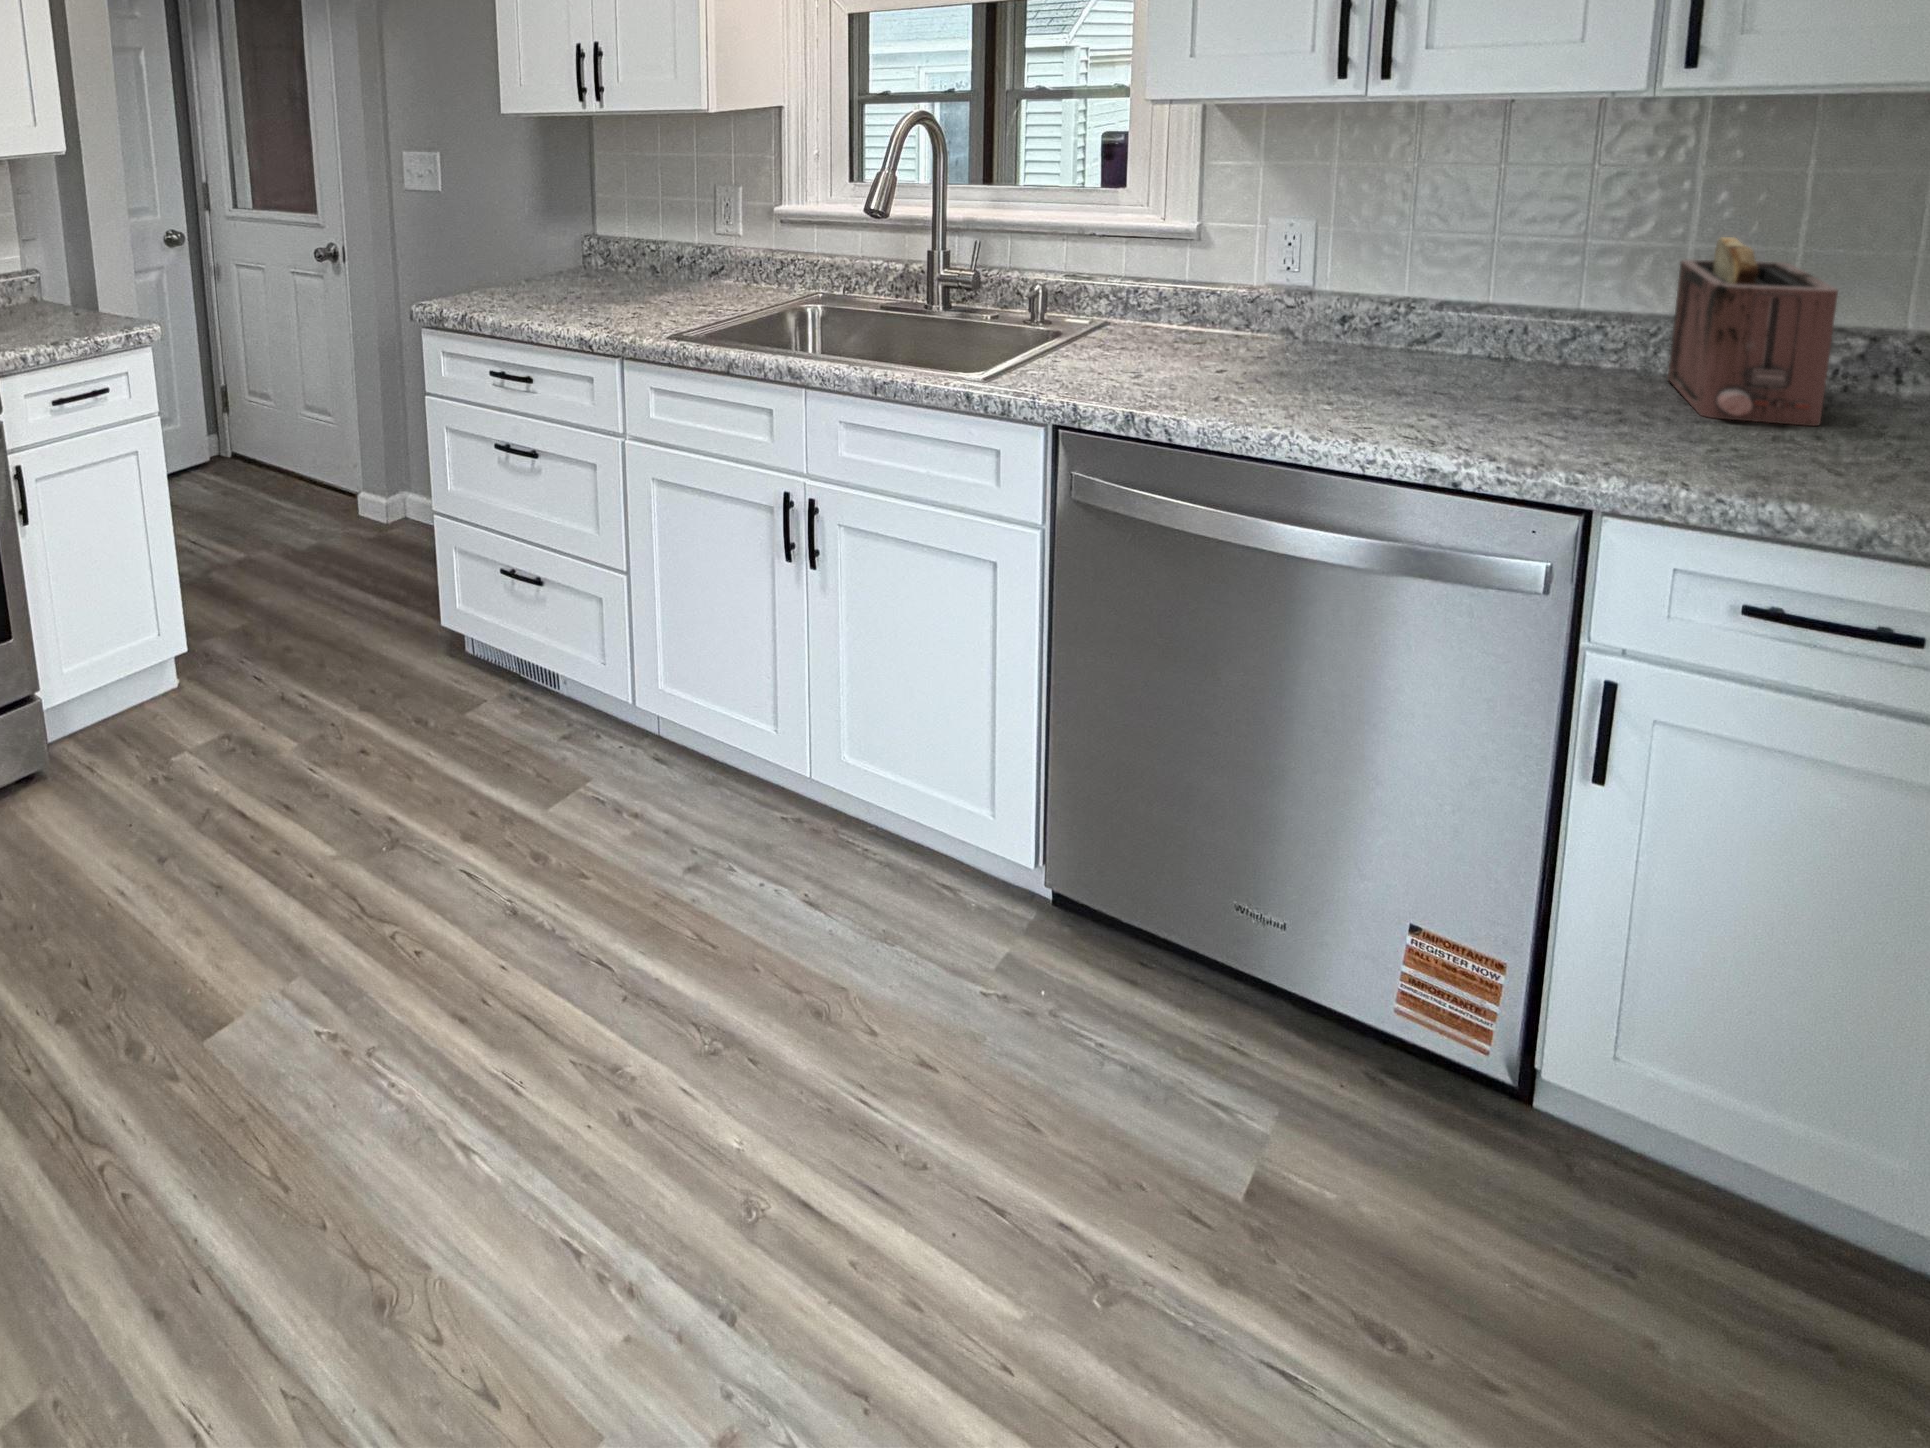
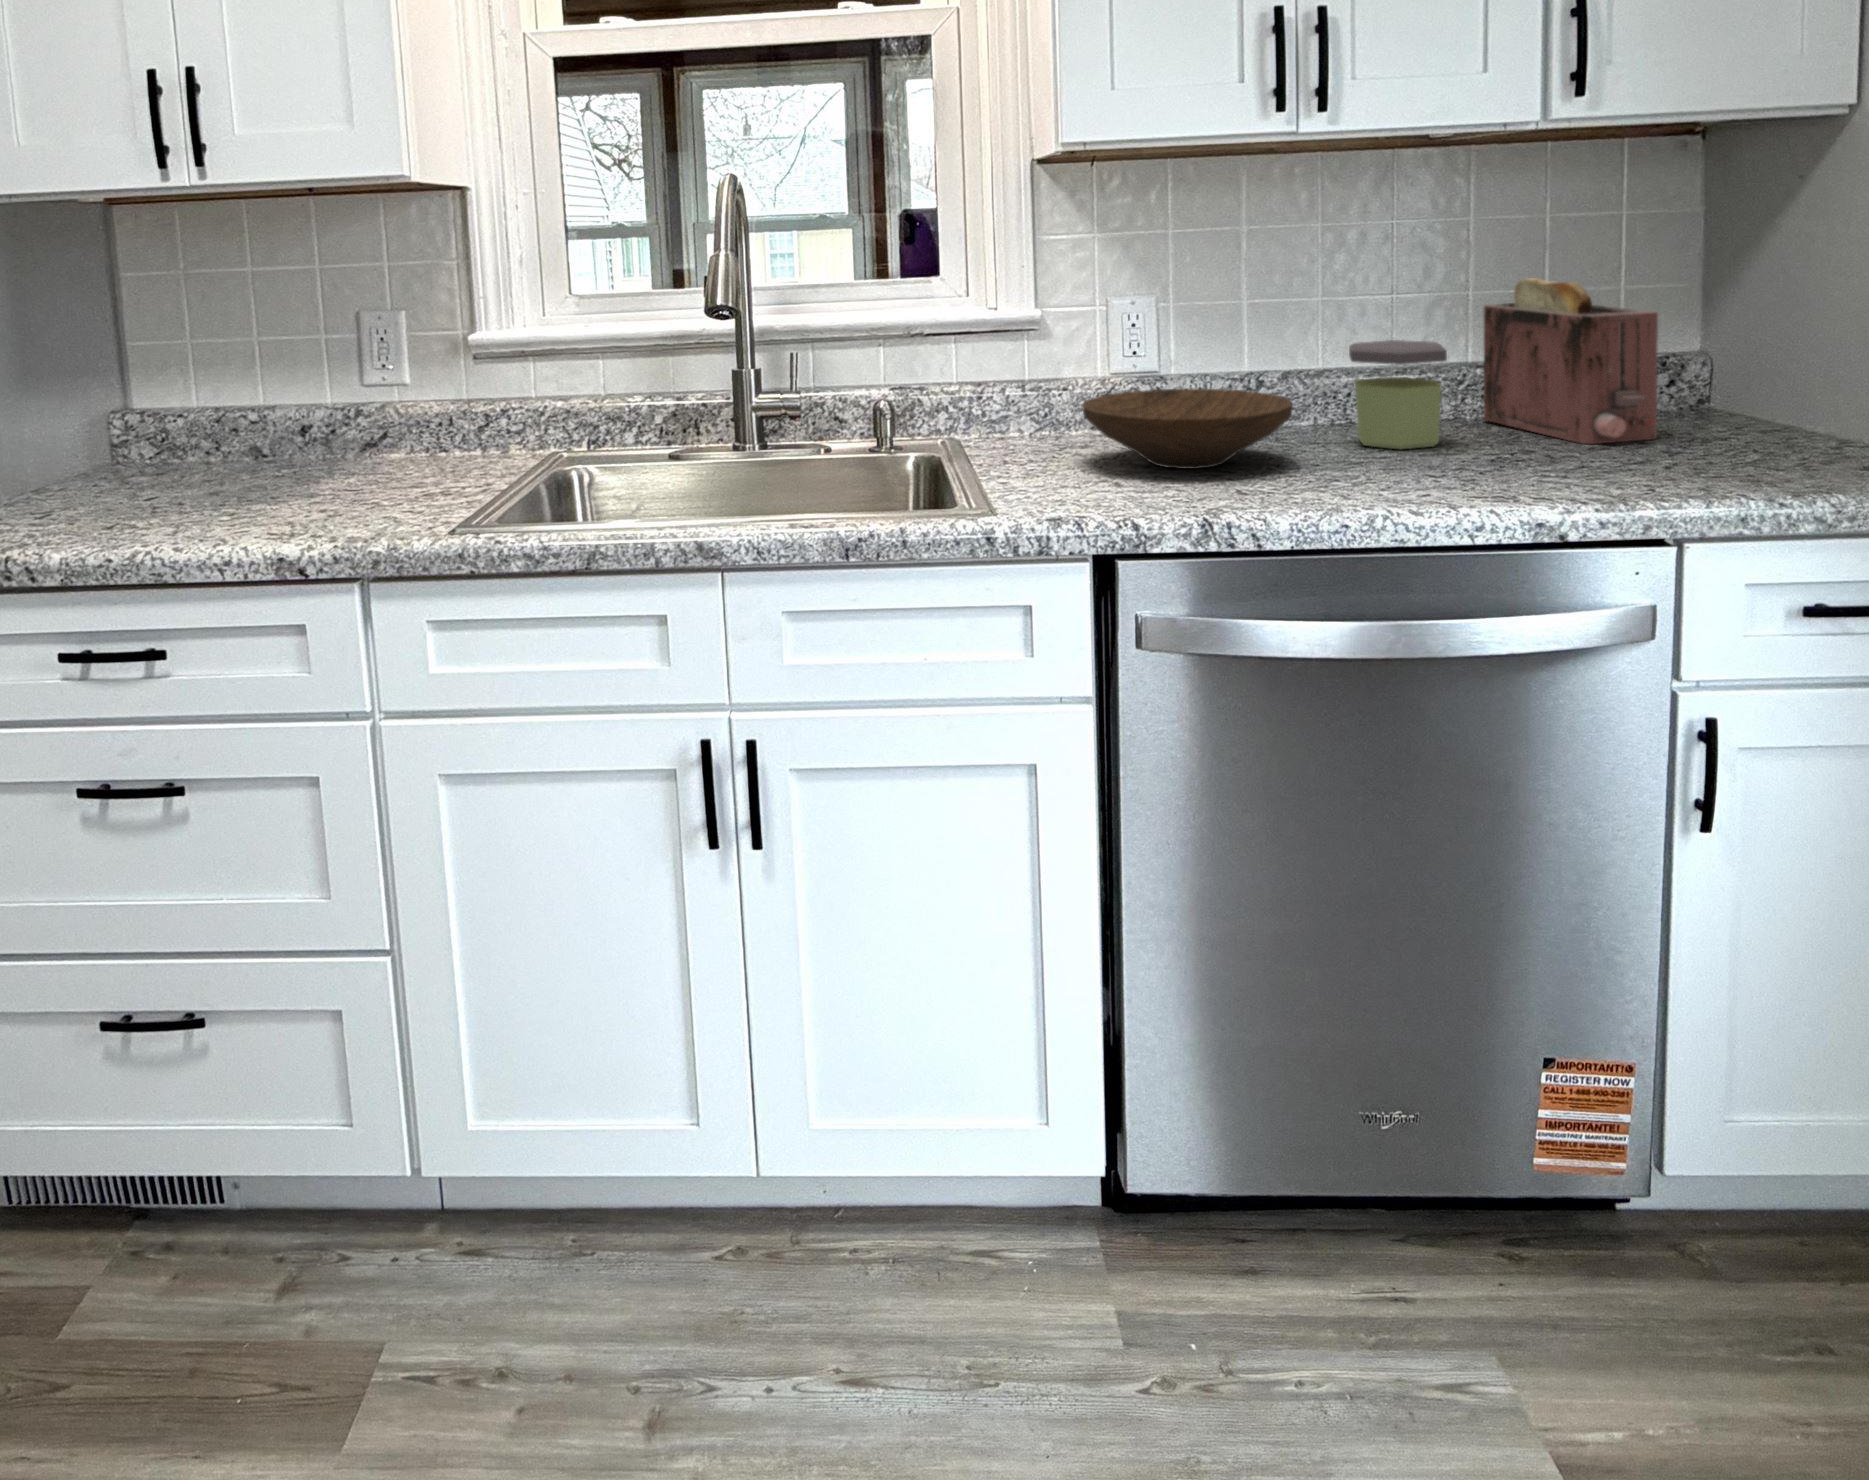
jar: none [1440,284,1561,393] -> present [1349,340,1447,449]
wooden bowl: none [1145,303,1345,376] -> present [1082,389,1293,469]

